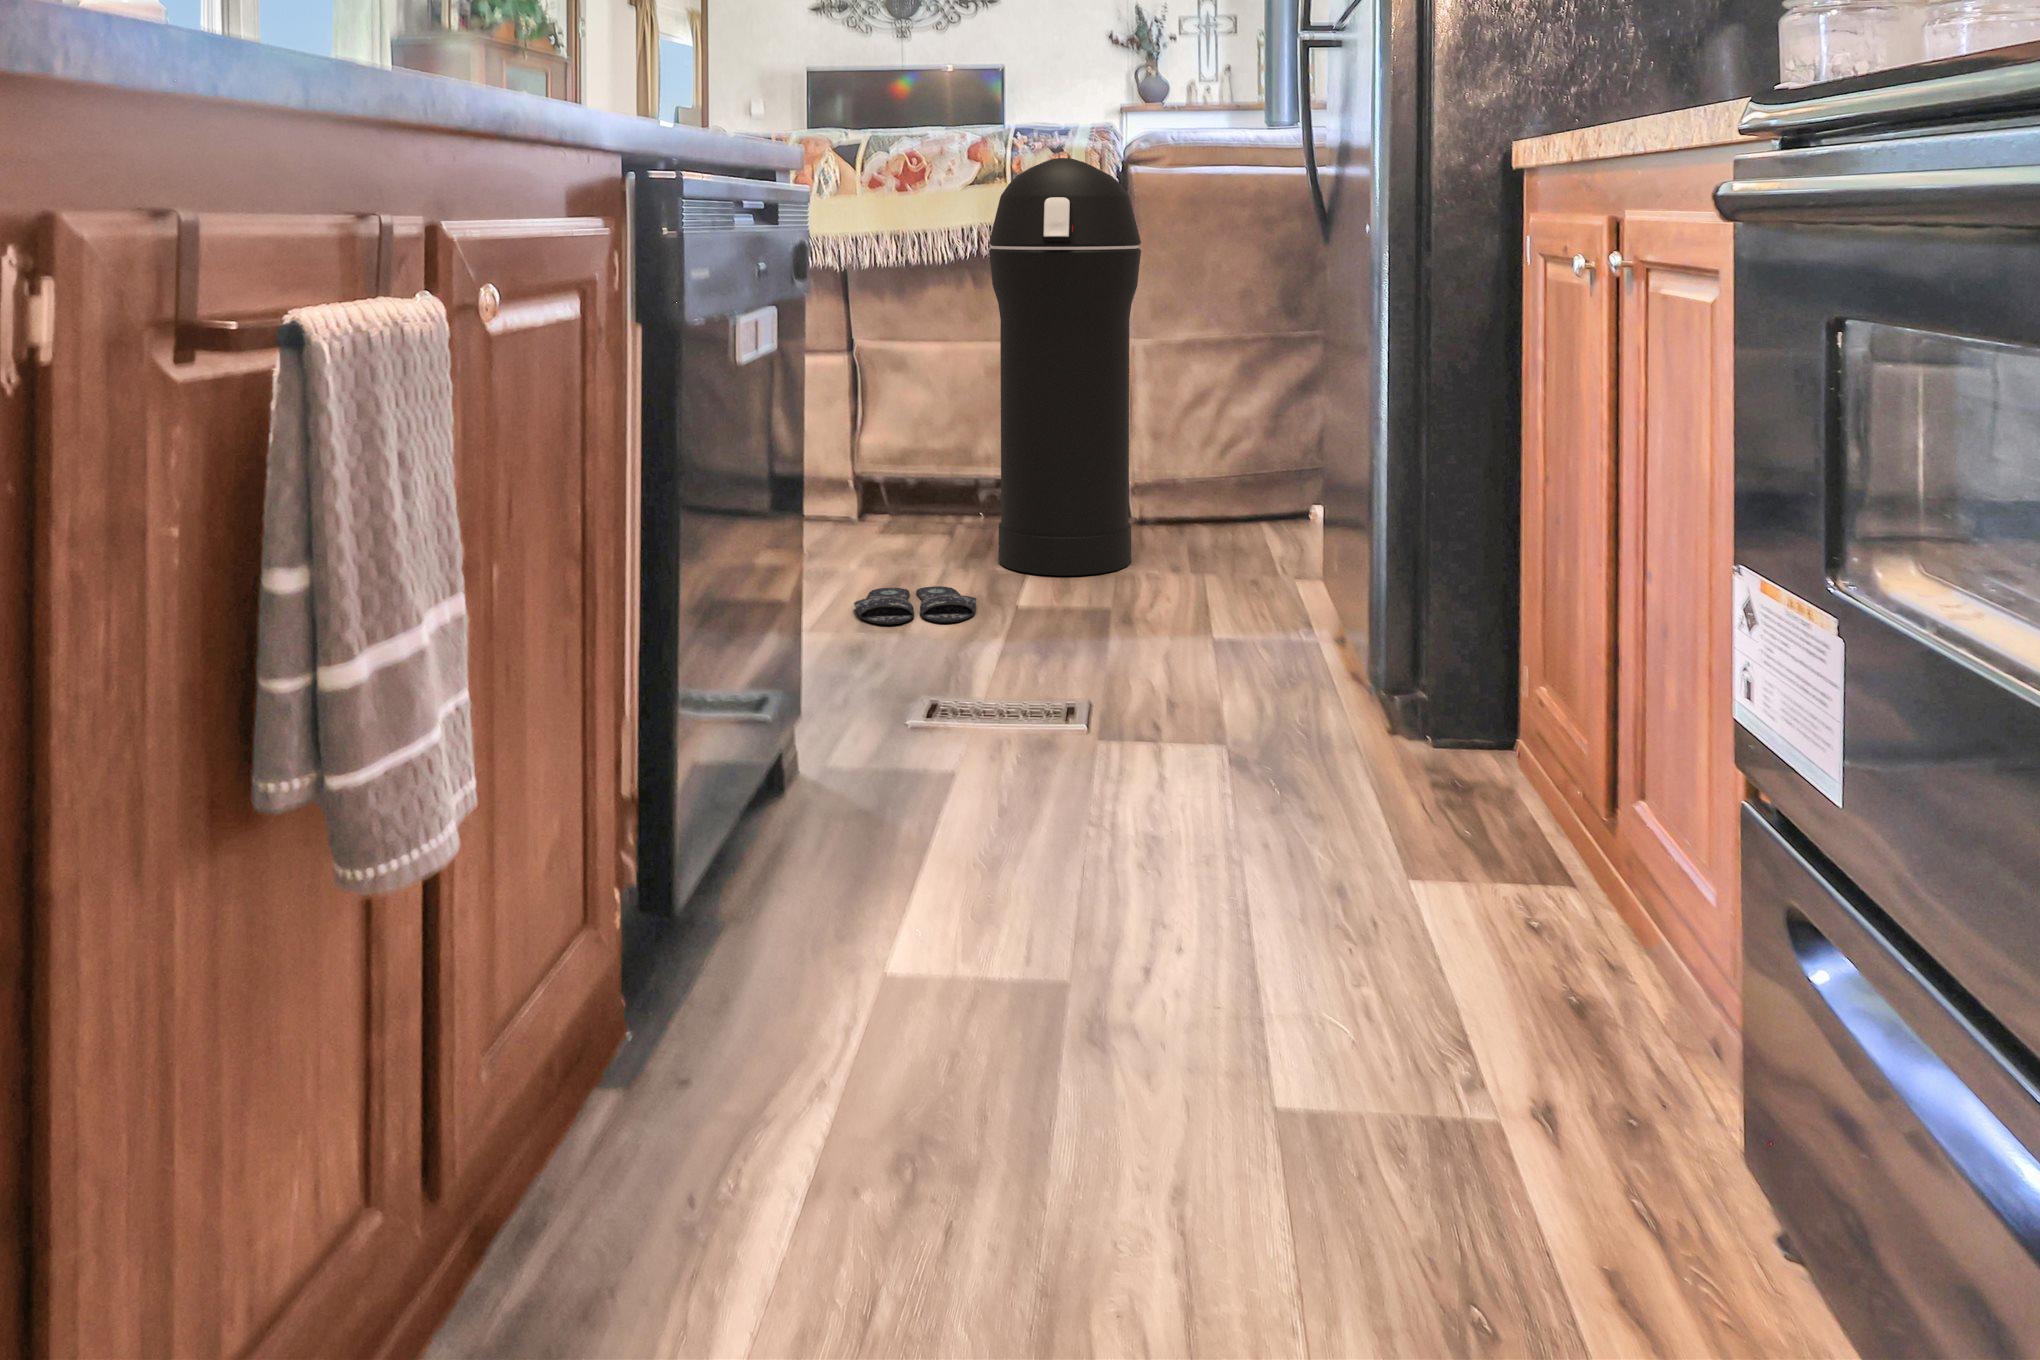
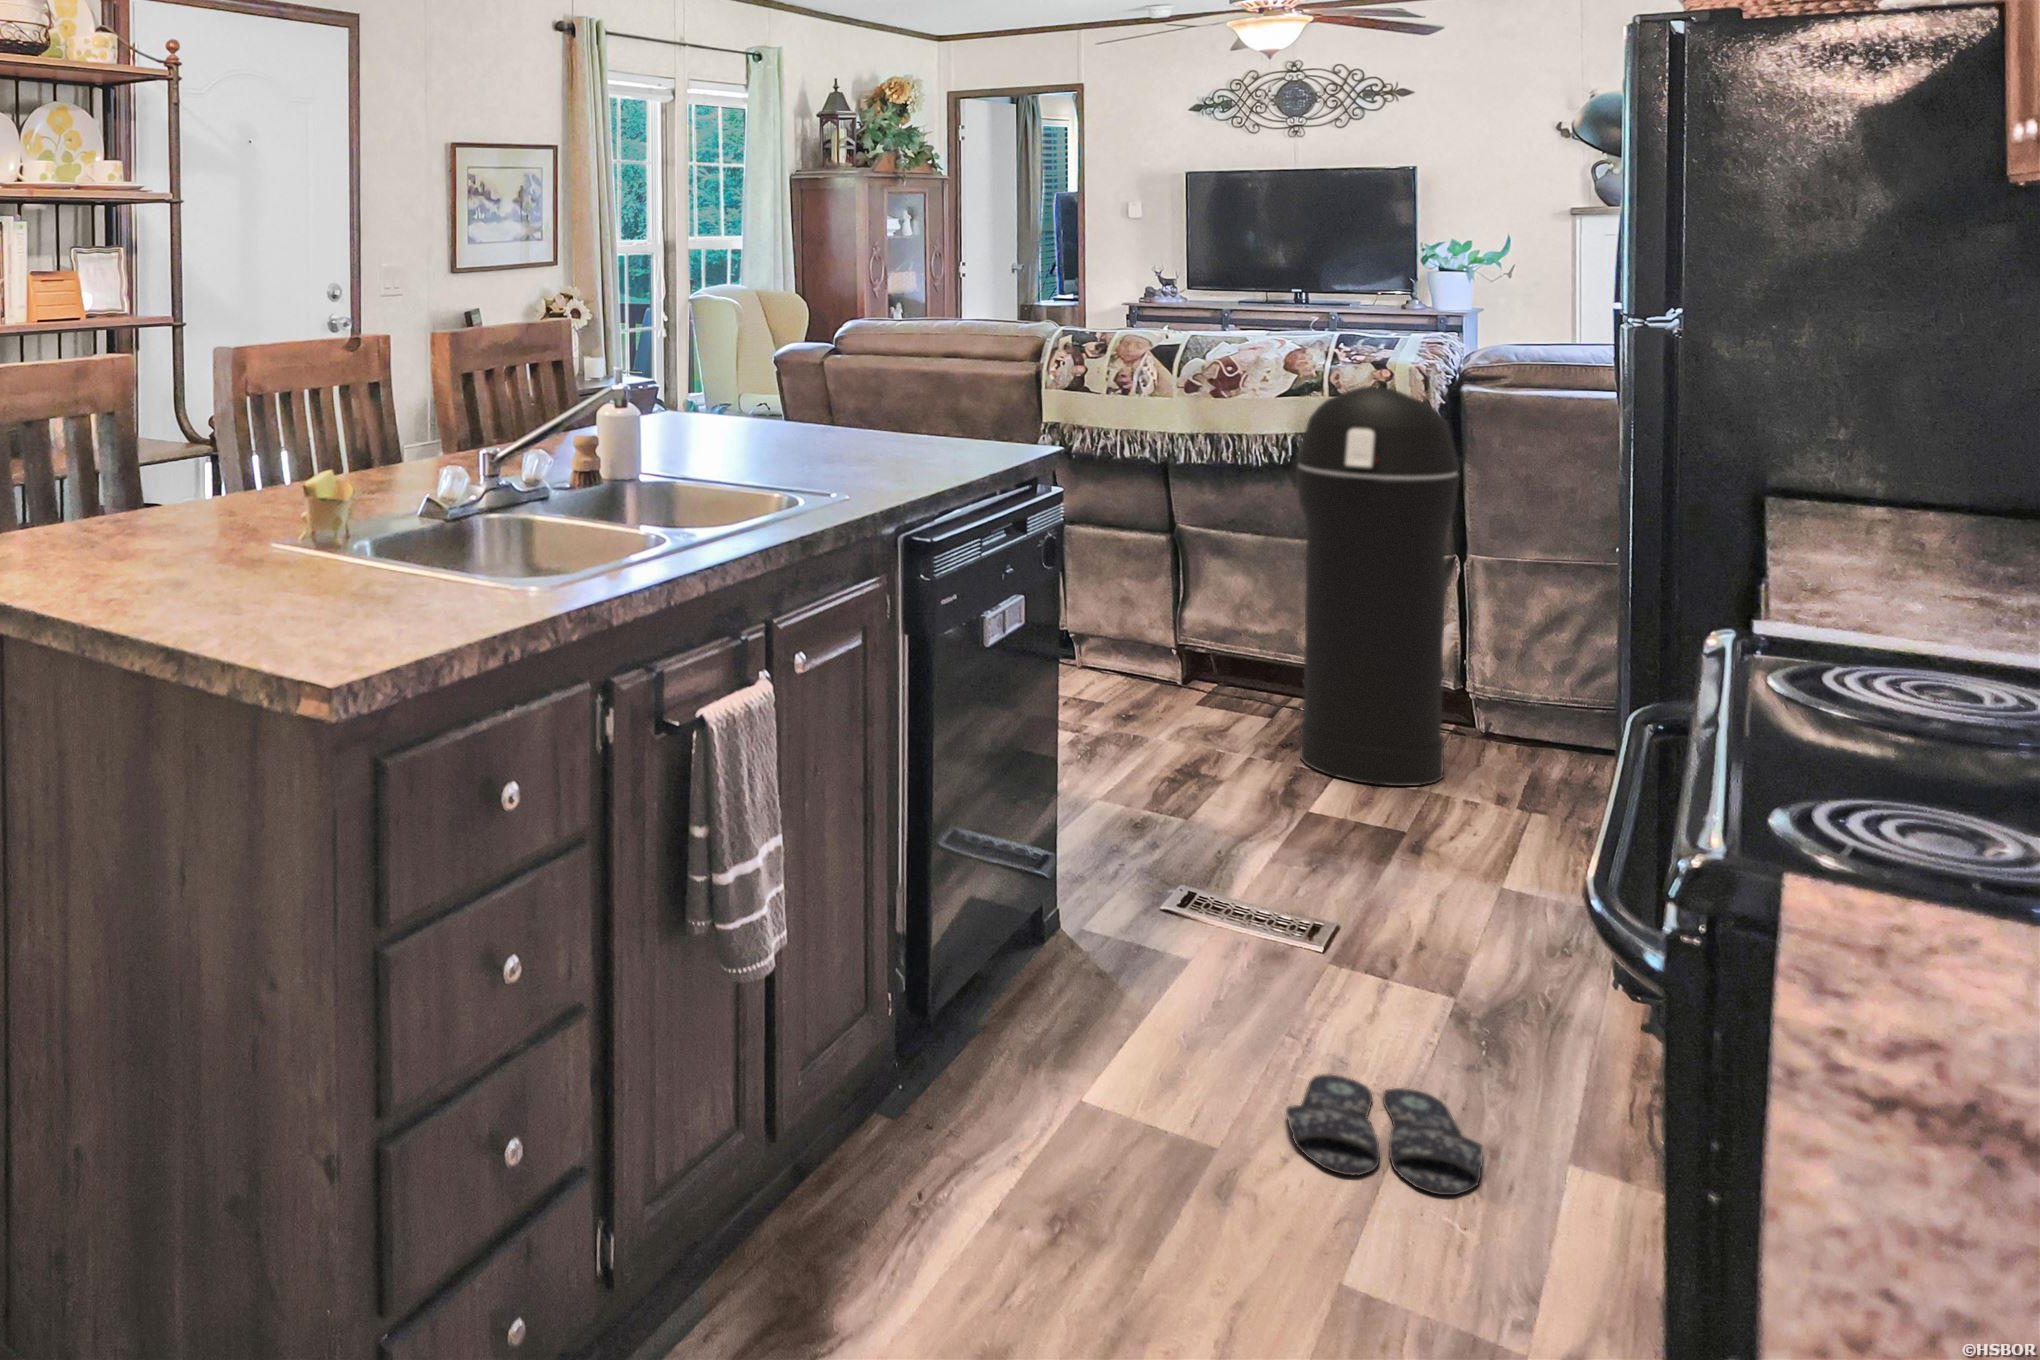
slippers: present [854,586,976,624] -> present [1286,1075,1483,1195]

